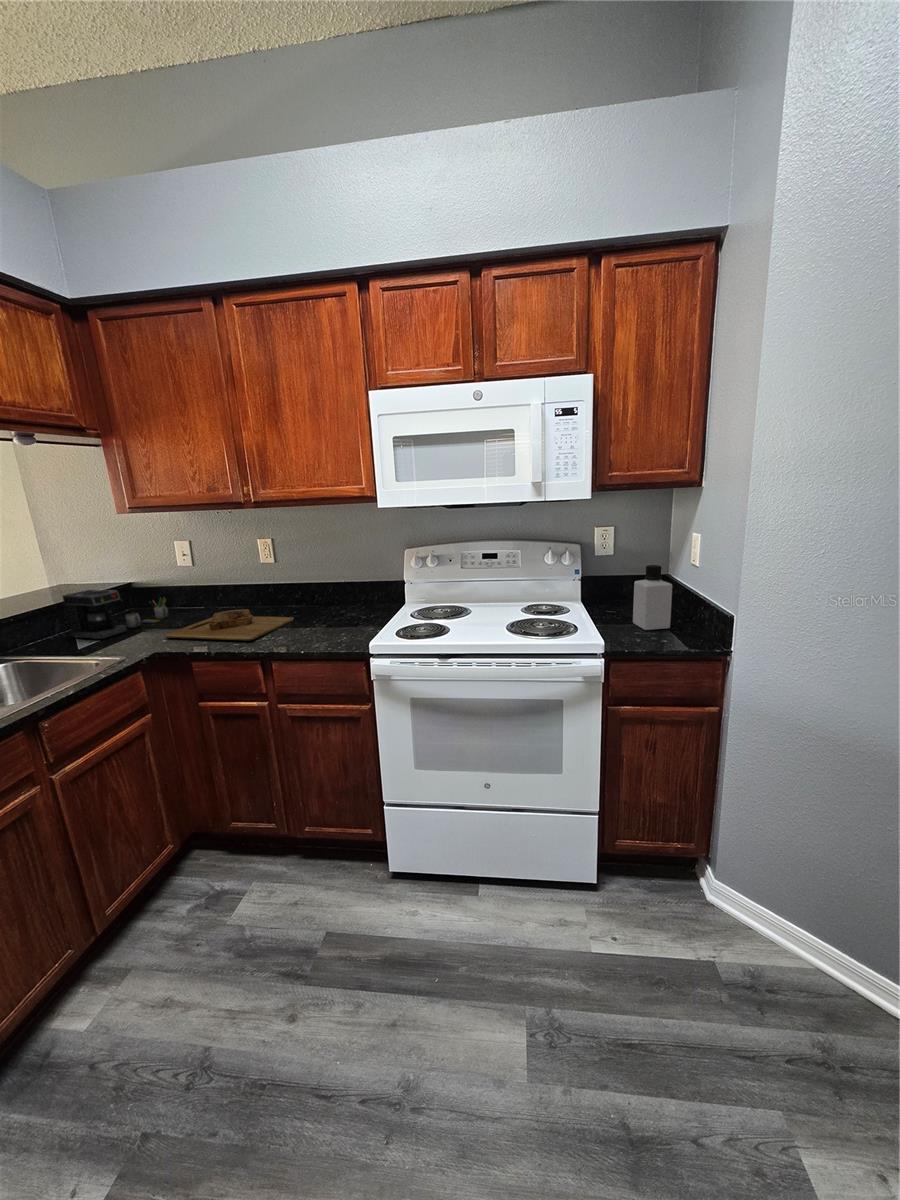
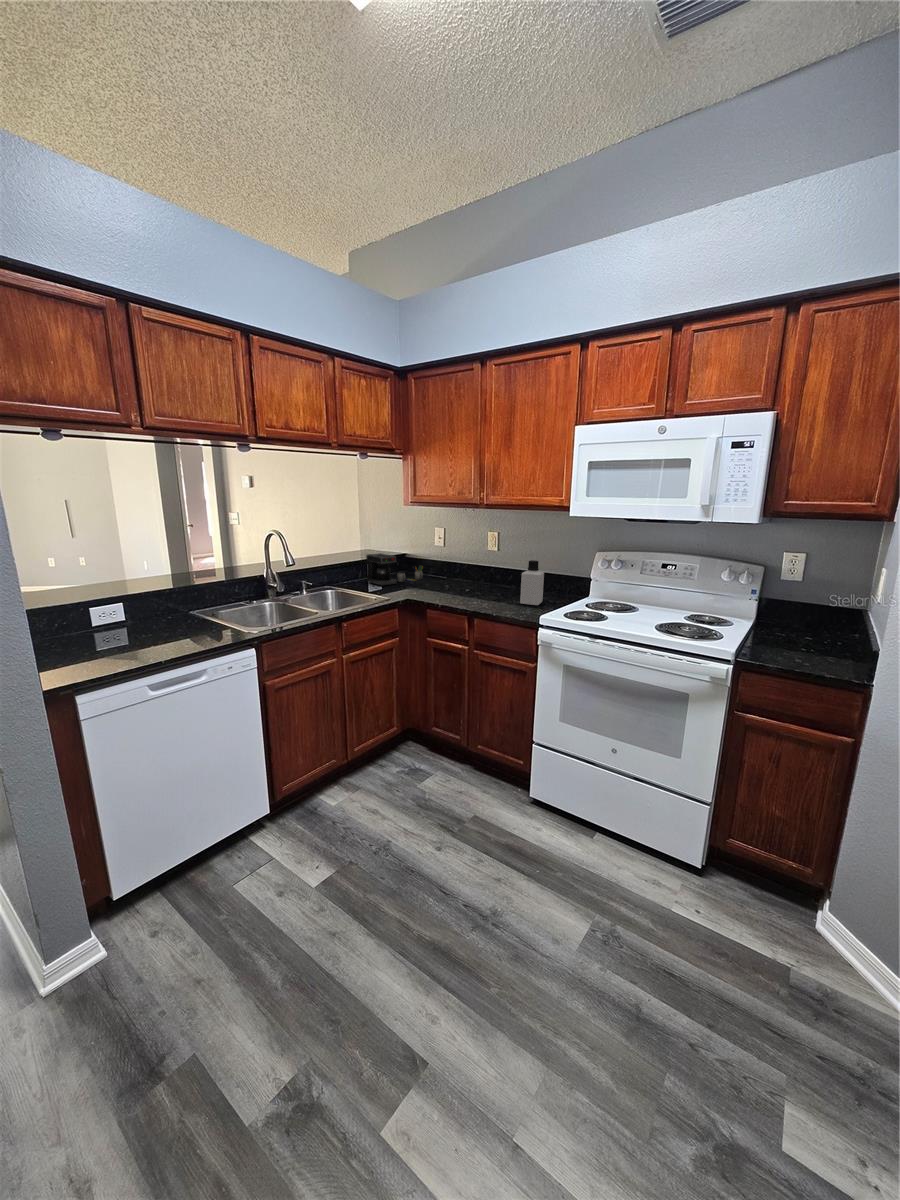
bottle: present [633,565,672,630] -> present [520,560,544,605]
cutting board: present [166,609,294,641] -> none [417,580,500,602]

